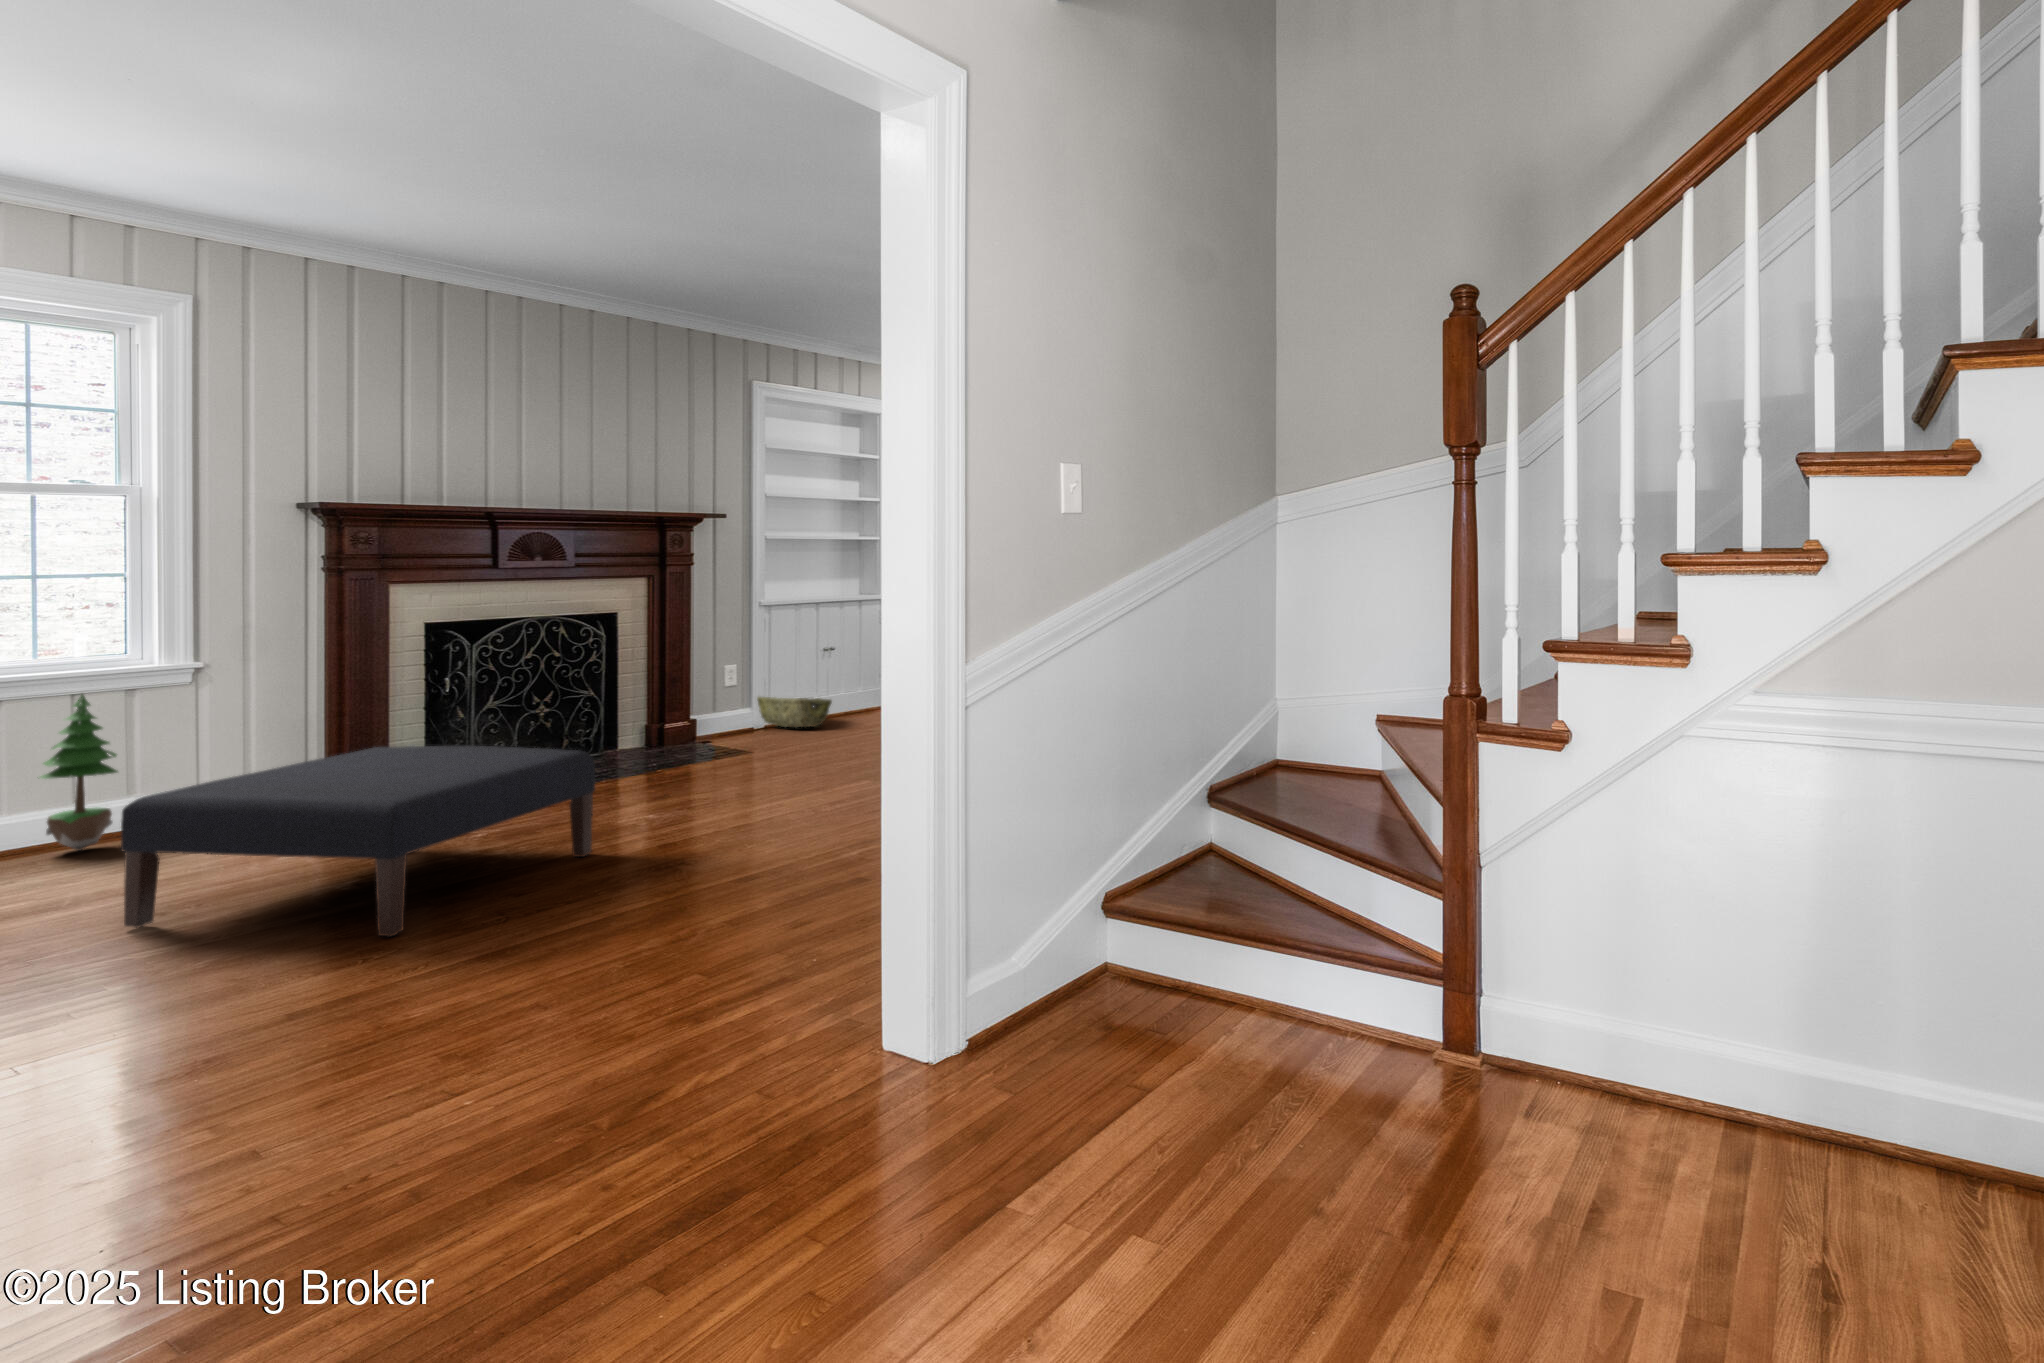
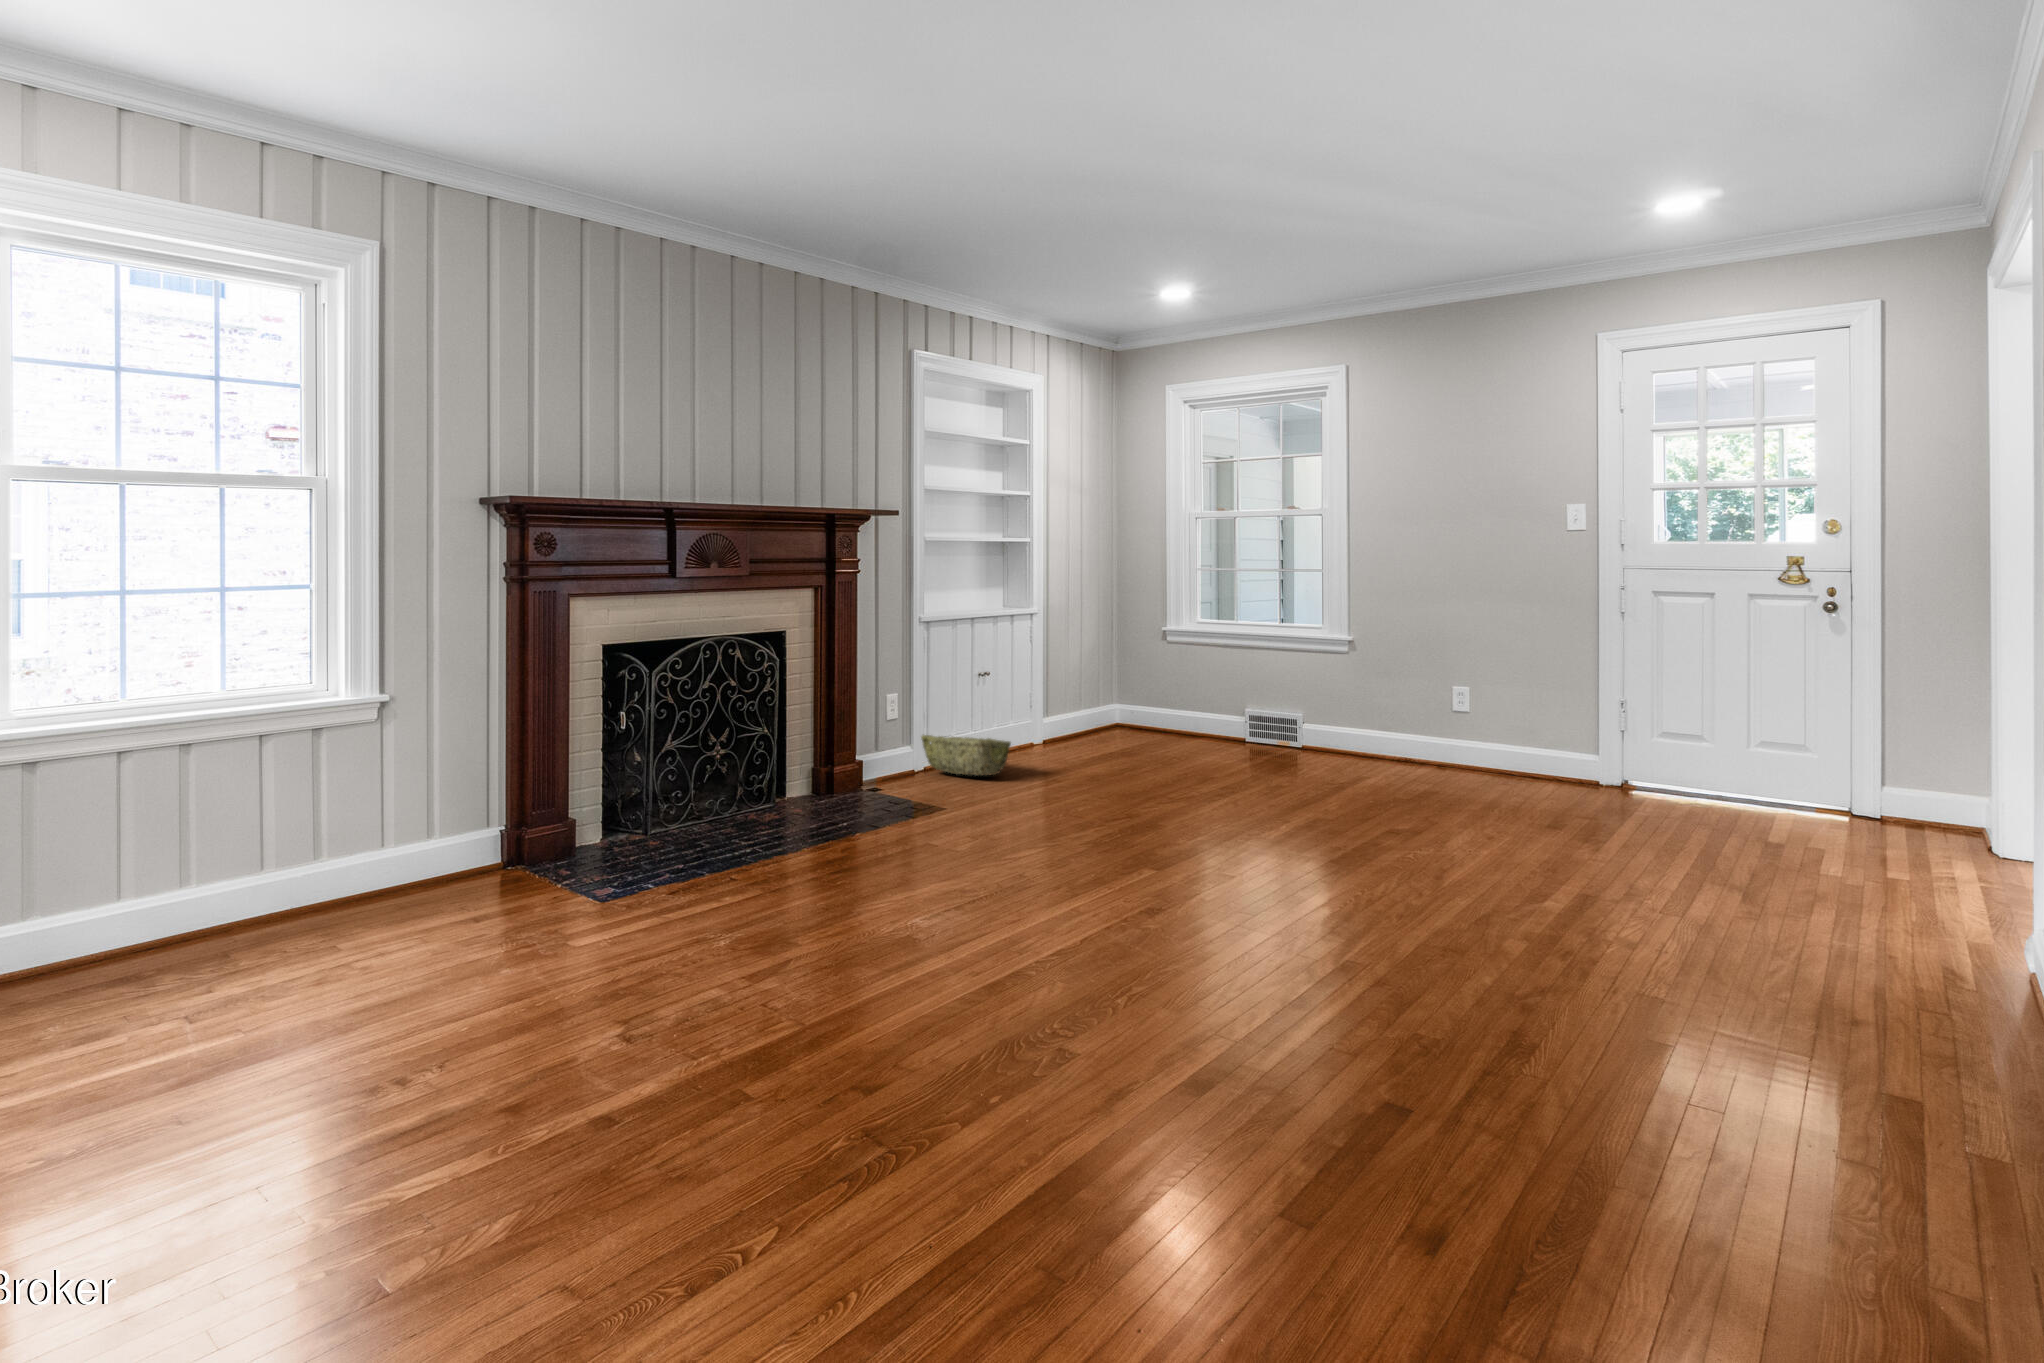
potted tree: present [40,694,118,851] -> none [234,734,316,934]
ottoman: present [121,746,595,937] -> none [377,823,913,1171]

